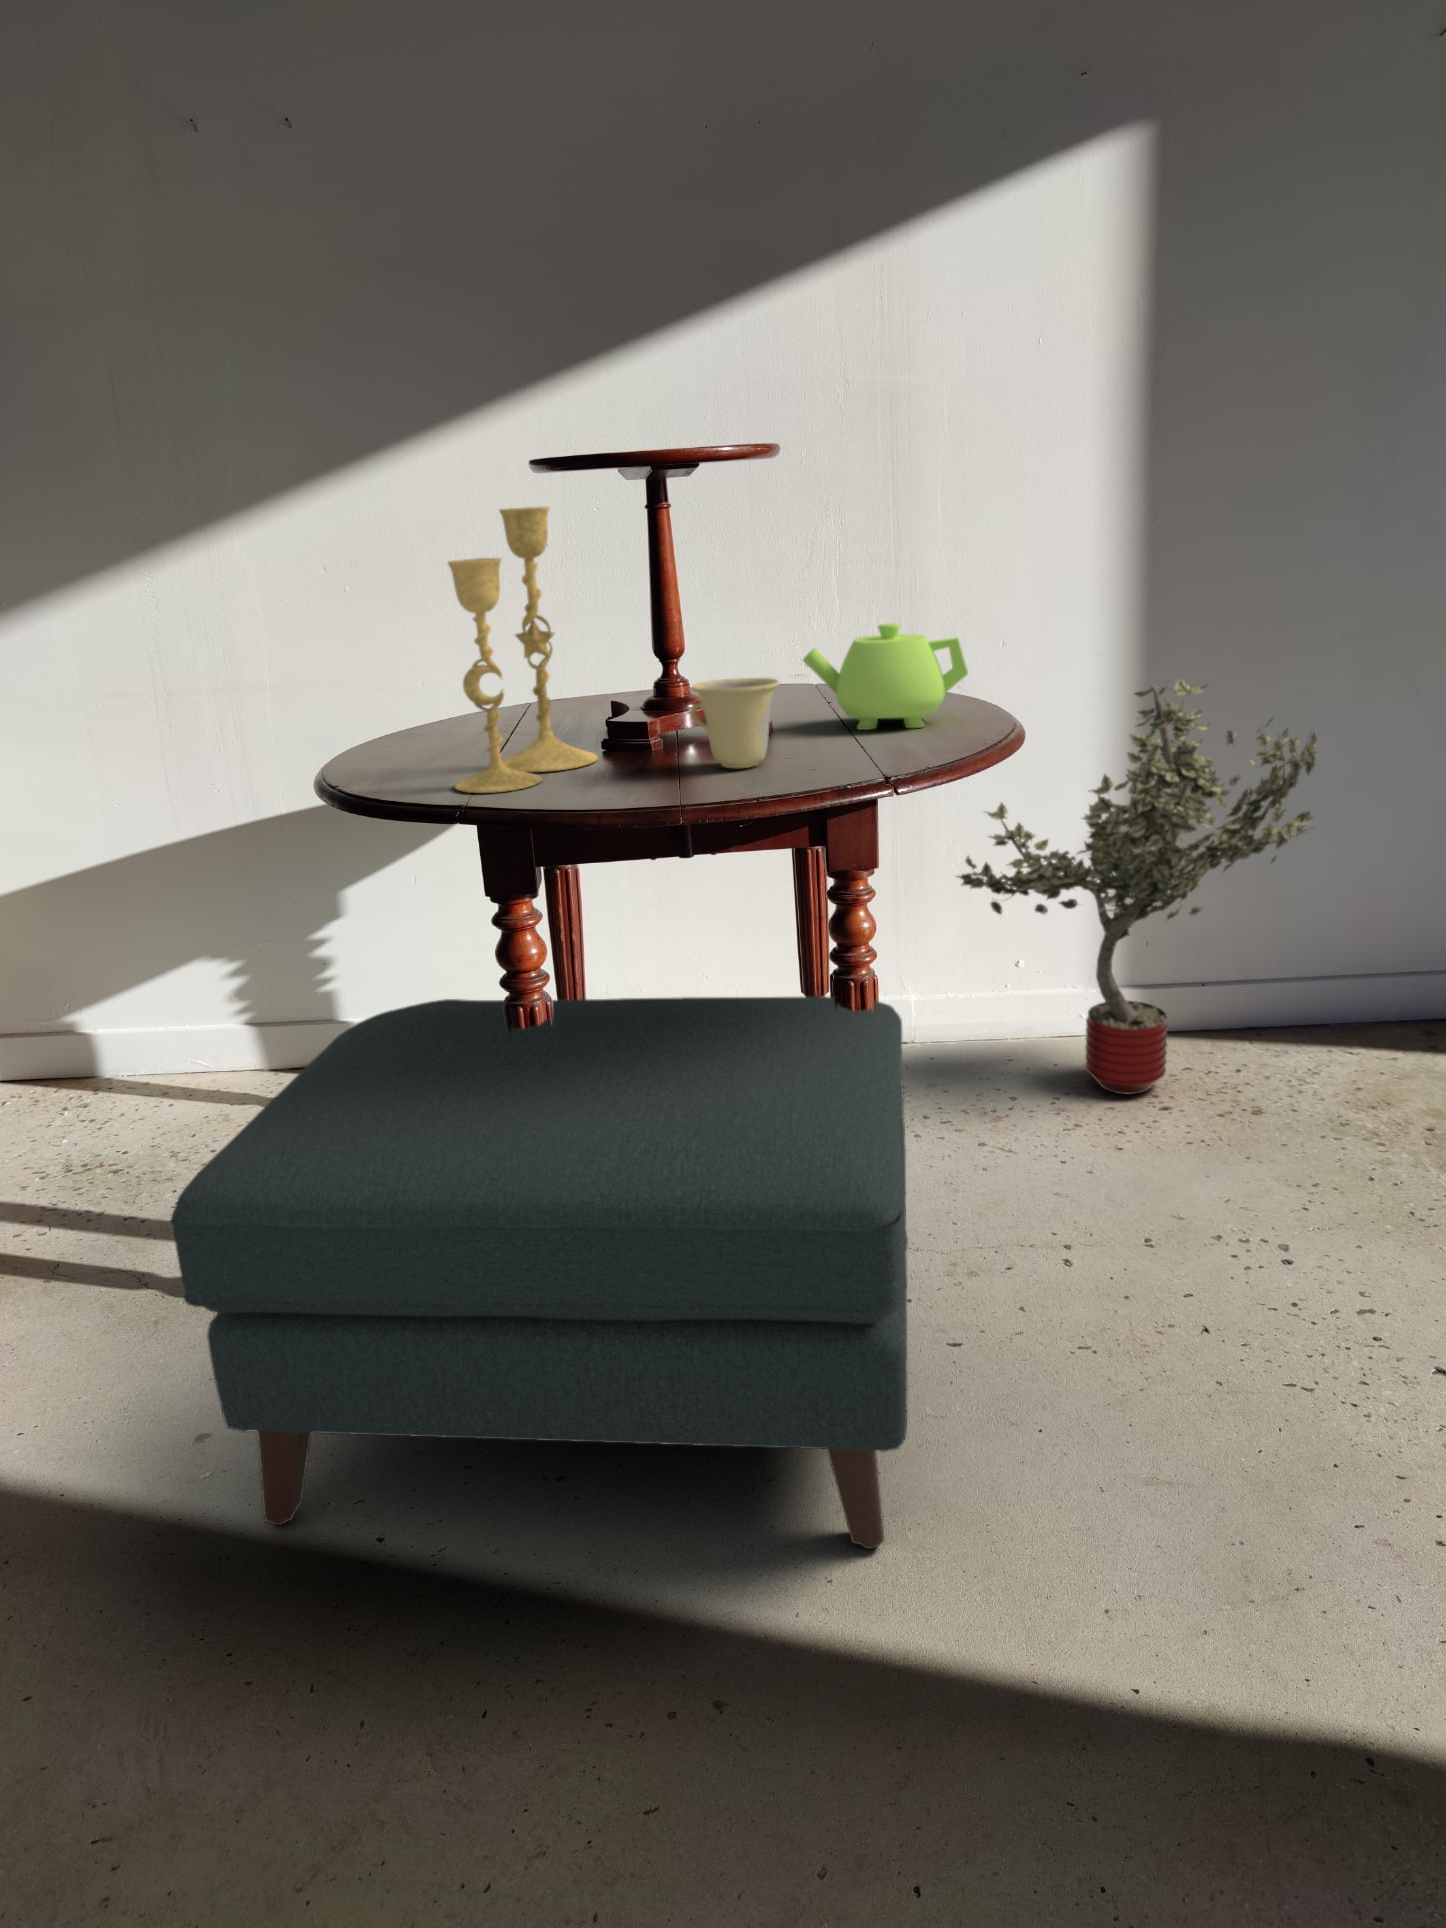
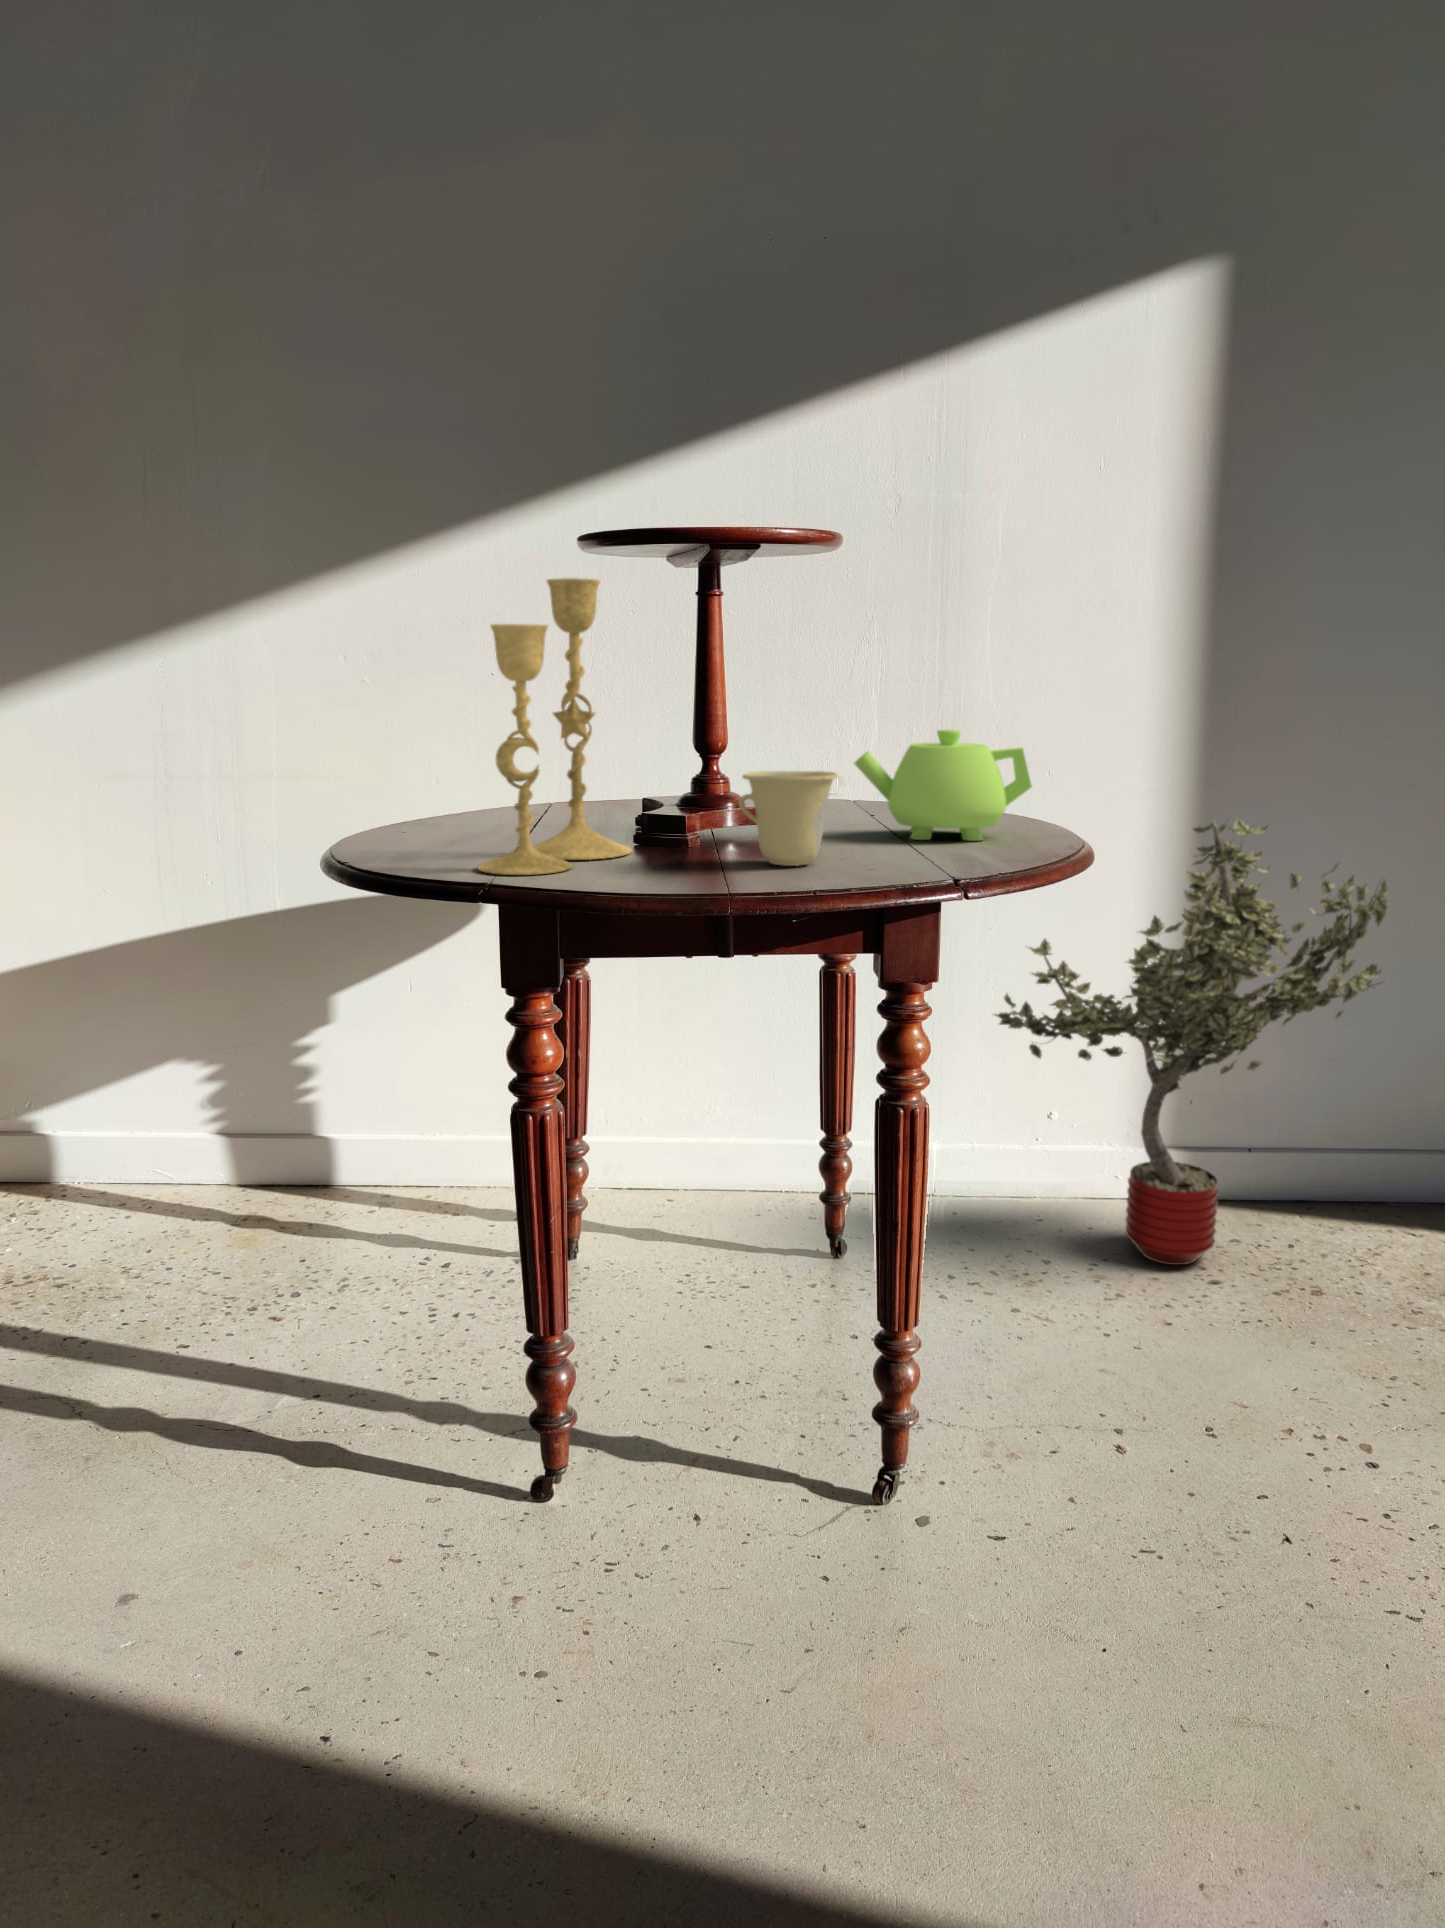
ottoman: present [170,997,908,1549] -> none [117,1108,973,1789]

